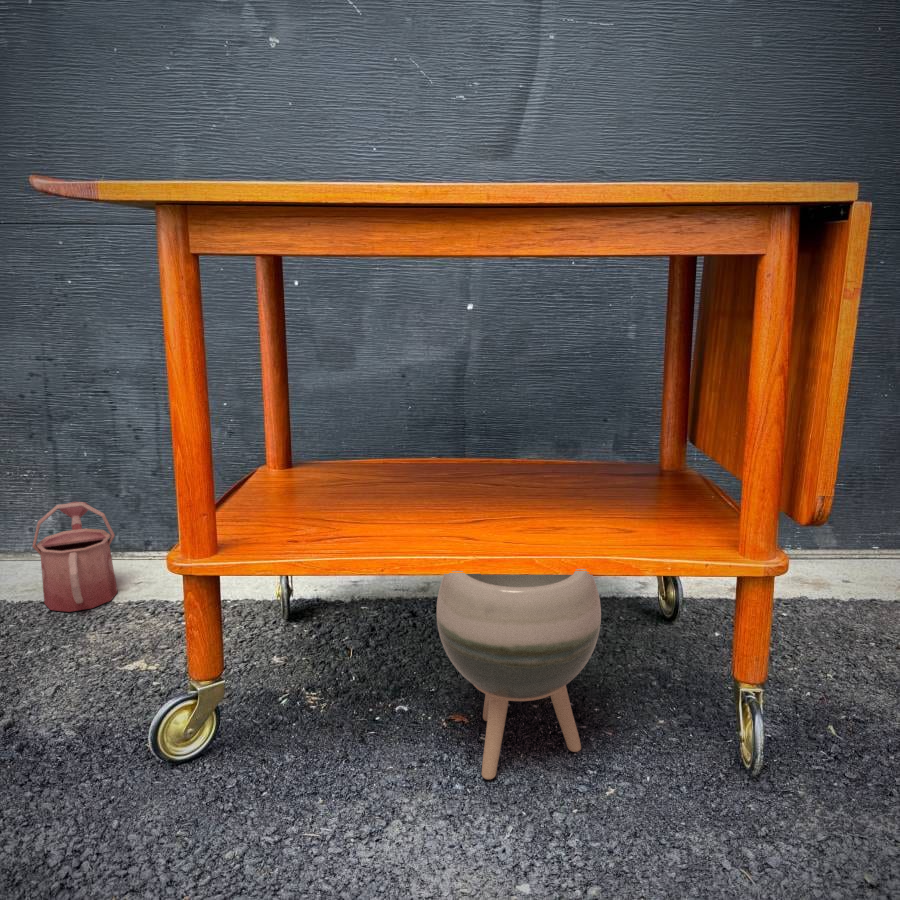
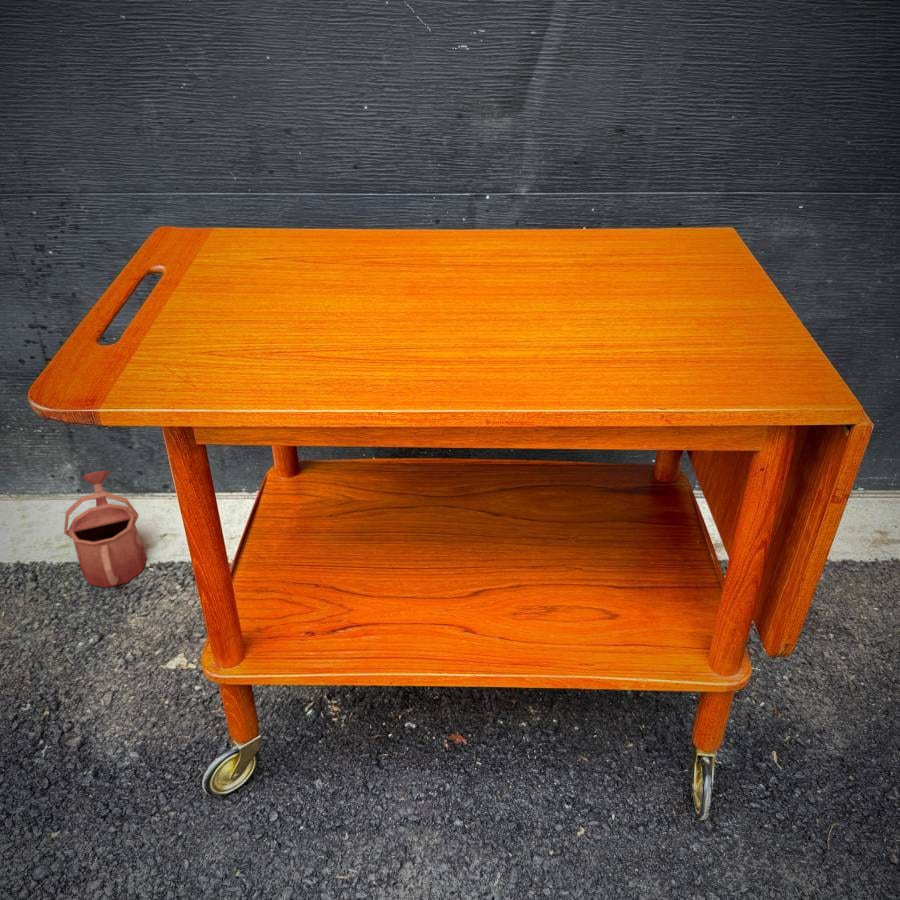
planter: present [437,569,601,780] -> none [442,625,584,818]

